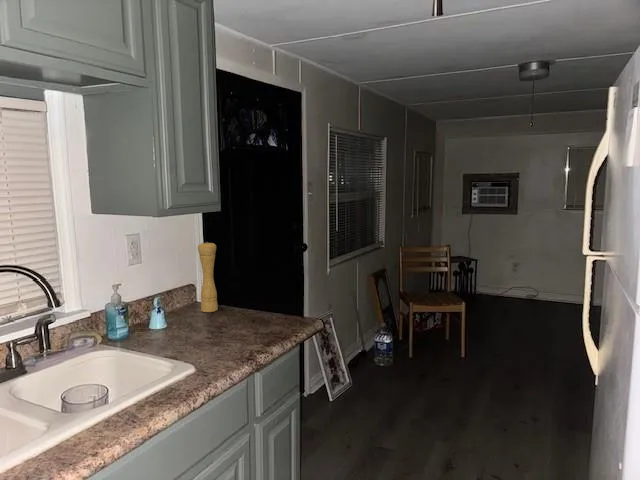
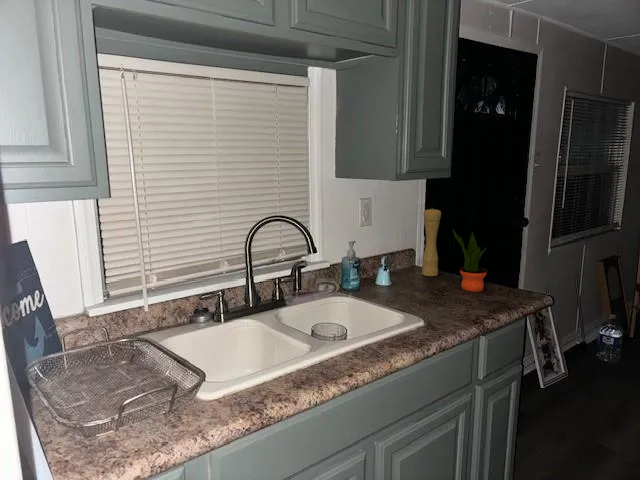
potted plant: none [225,262,263,325] -> present [452,228,487,292]

